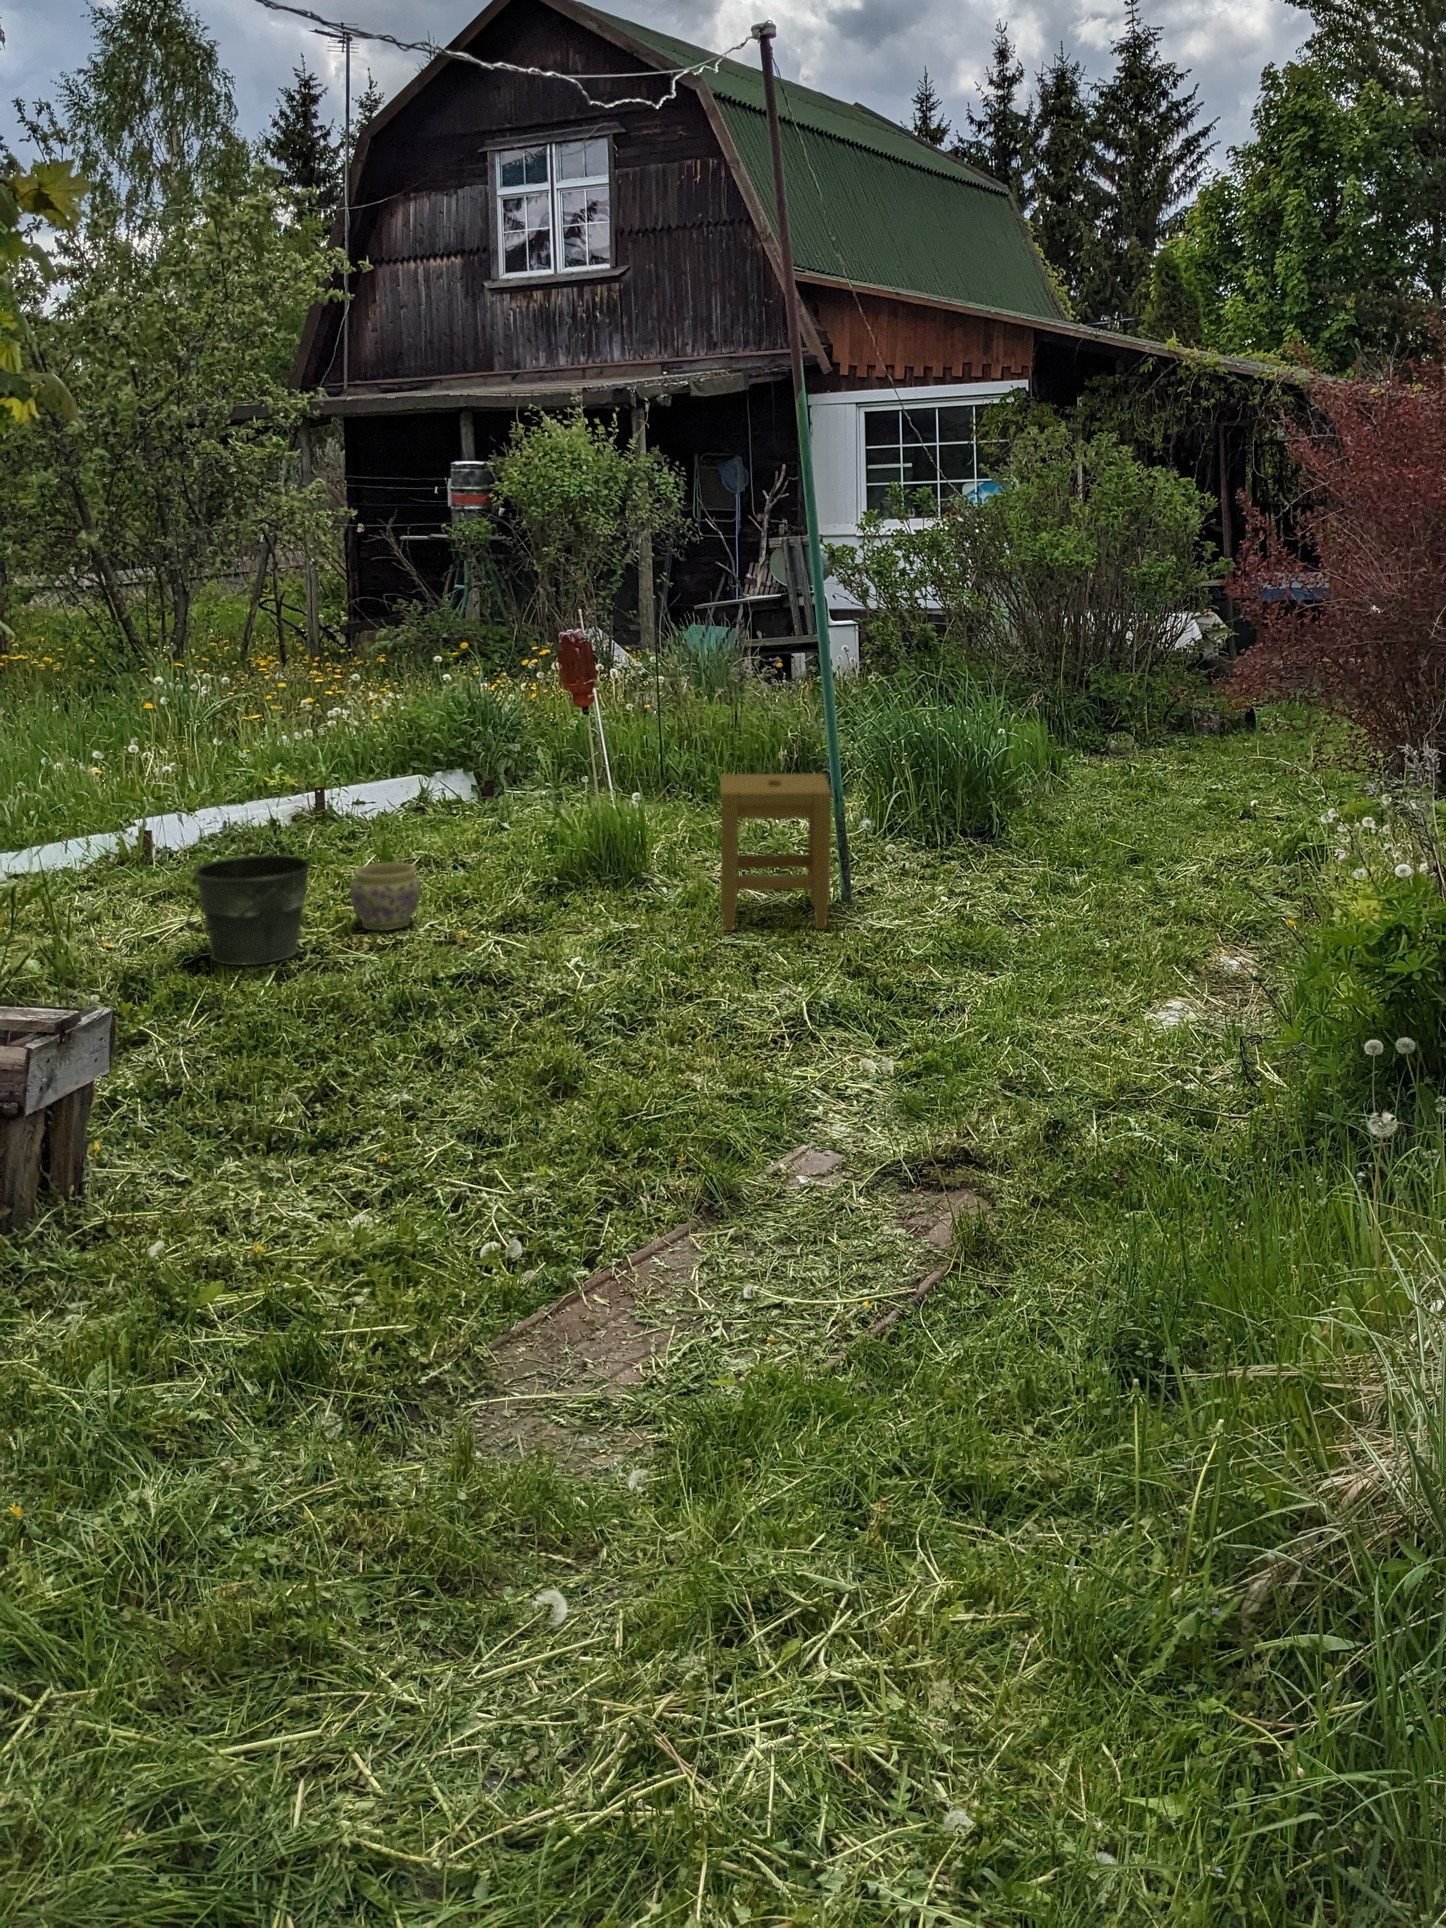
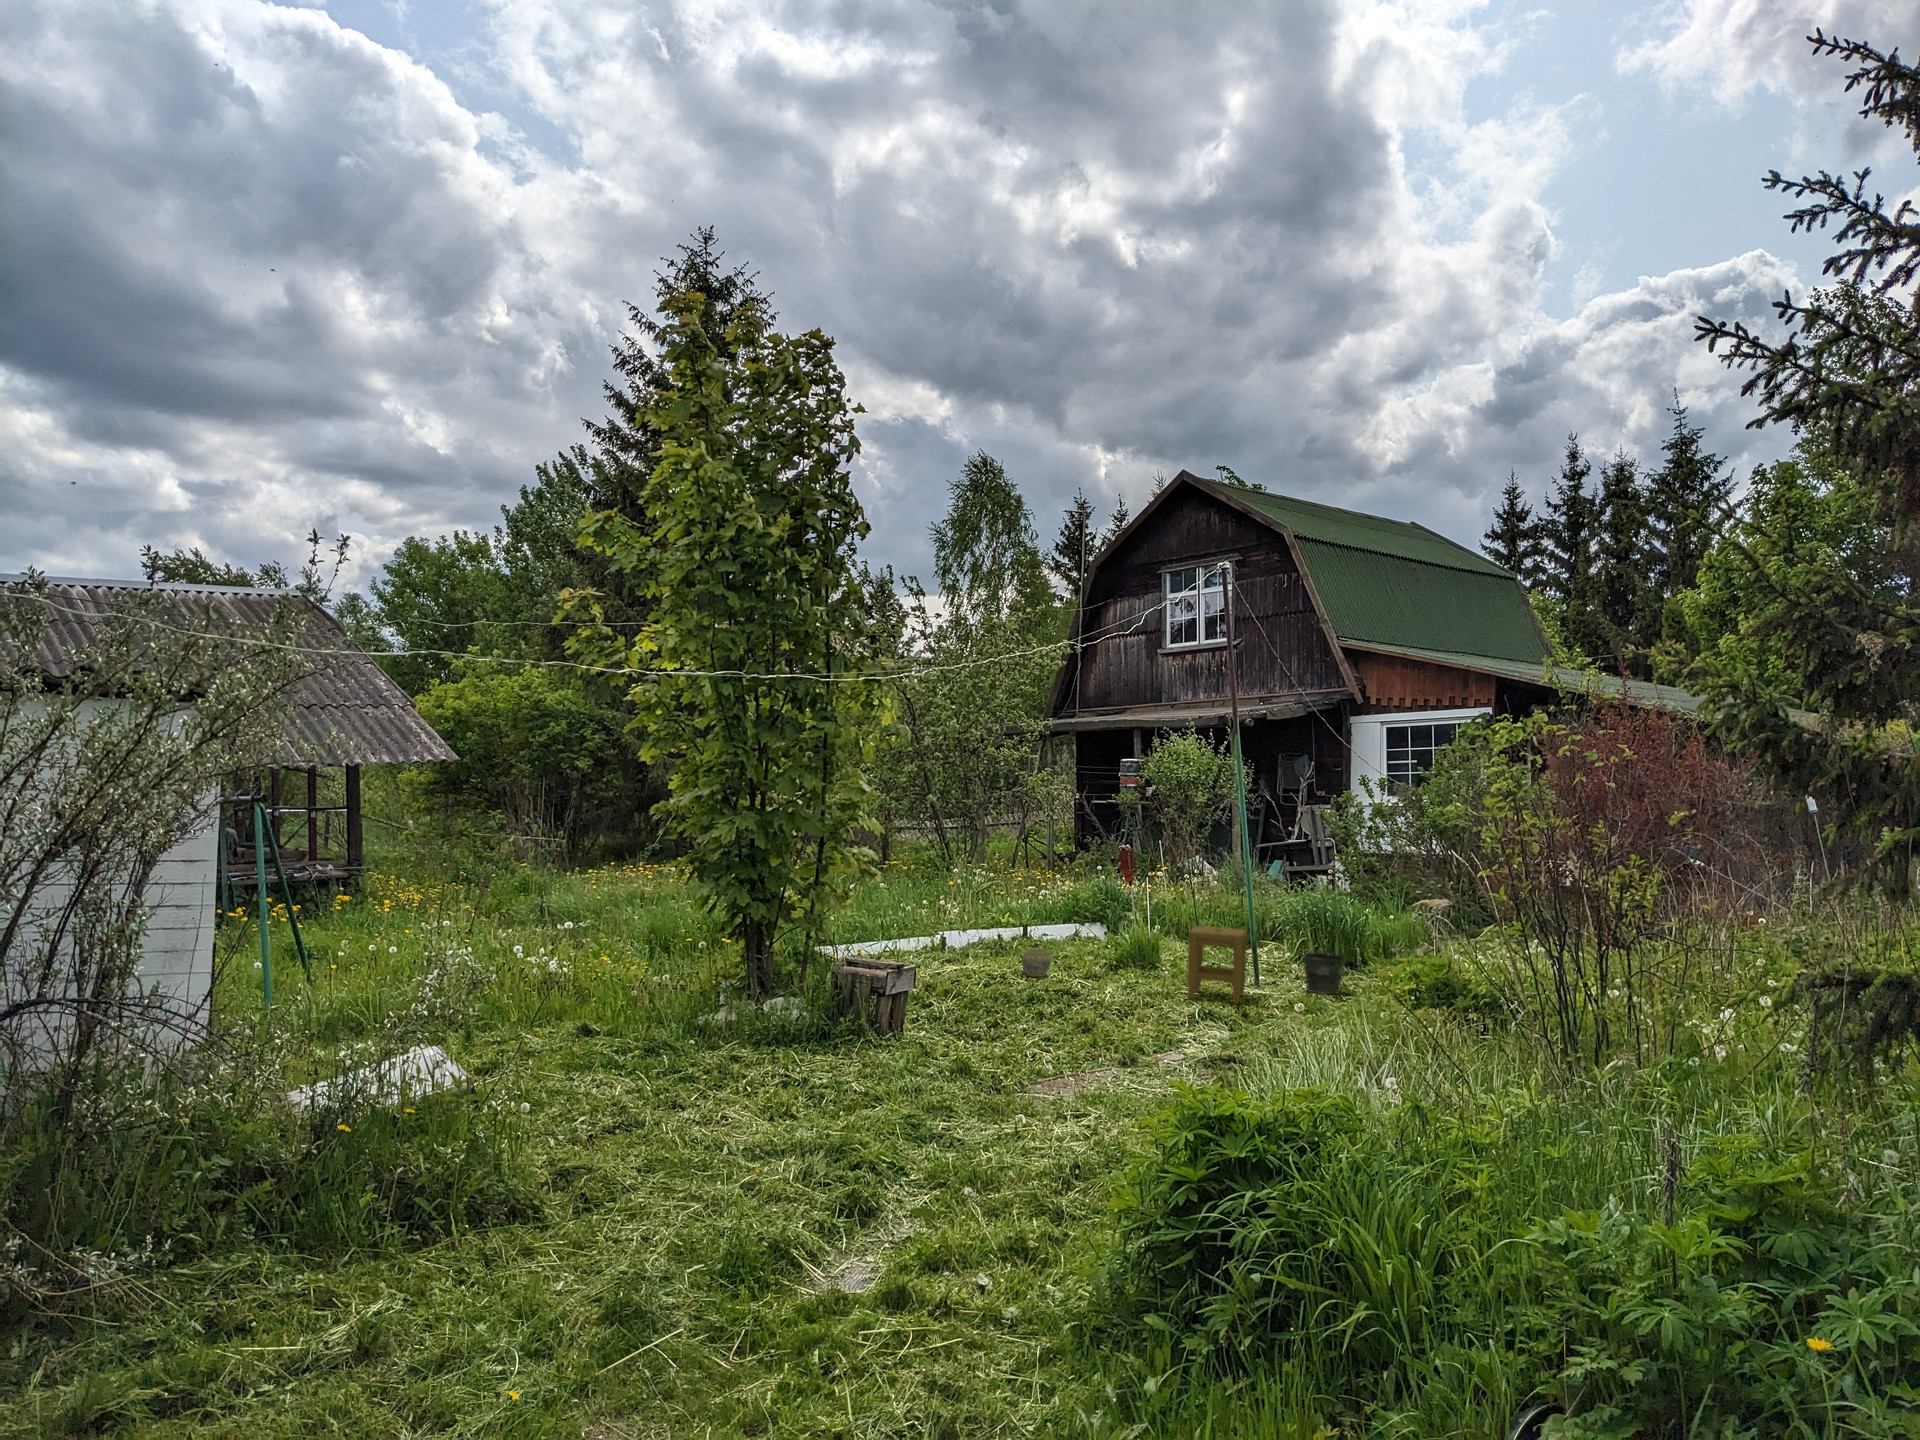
bucket: present [184,855,311,965] -> present [1299,953,1345,994]

